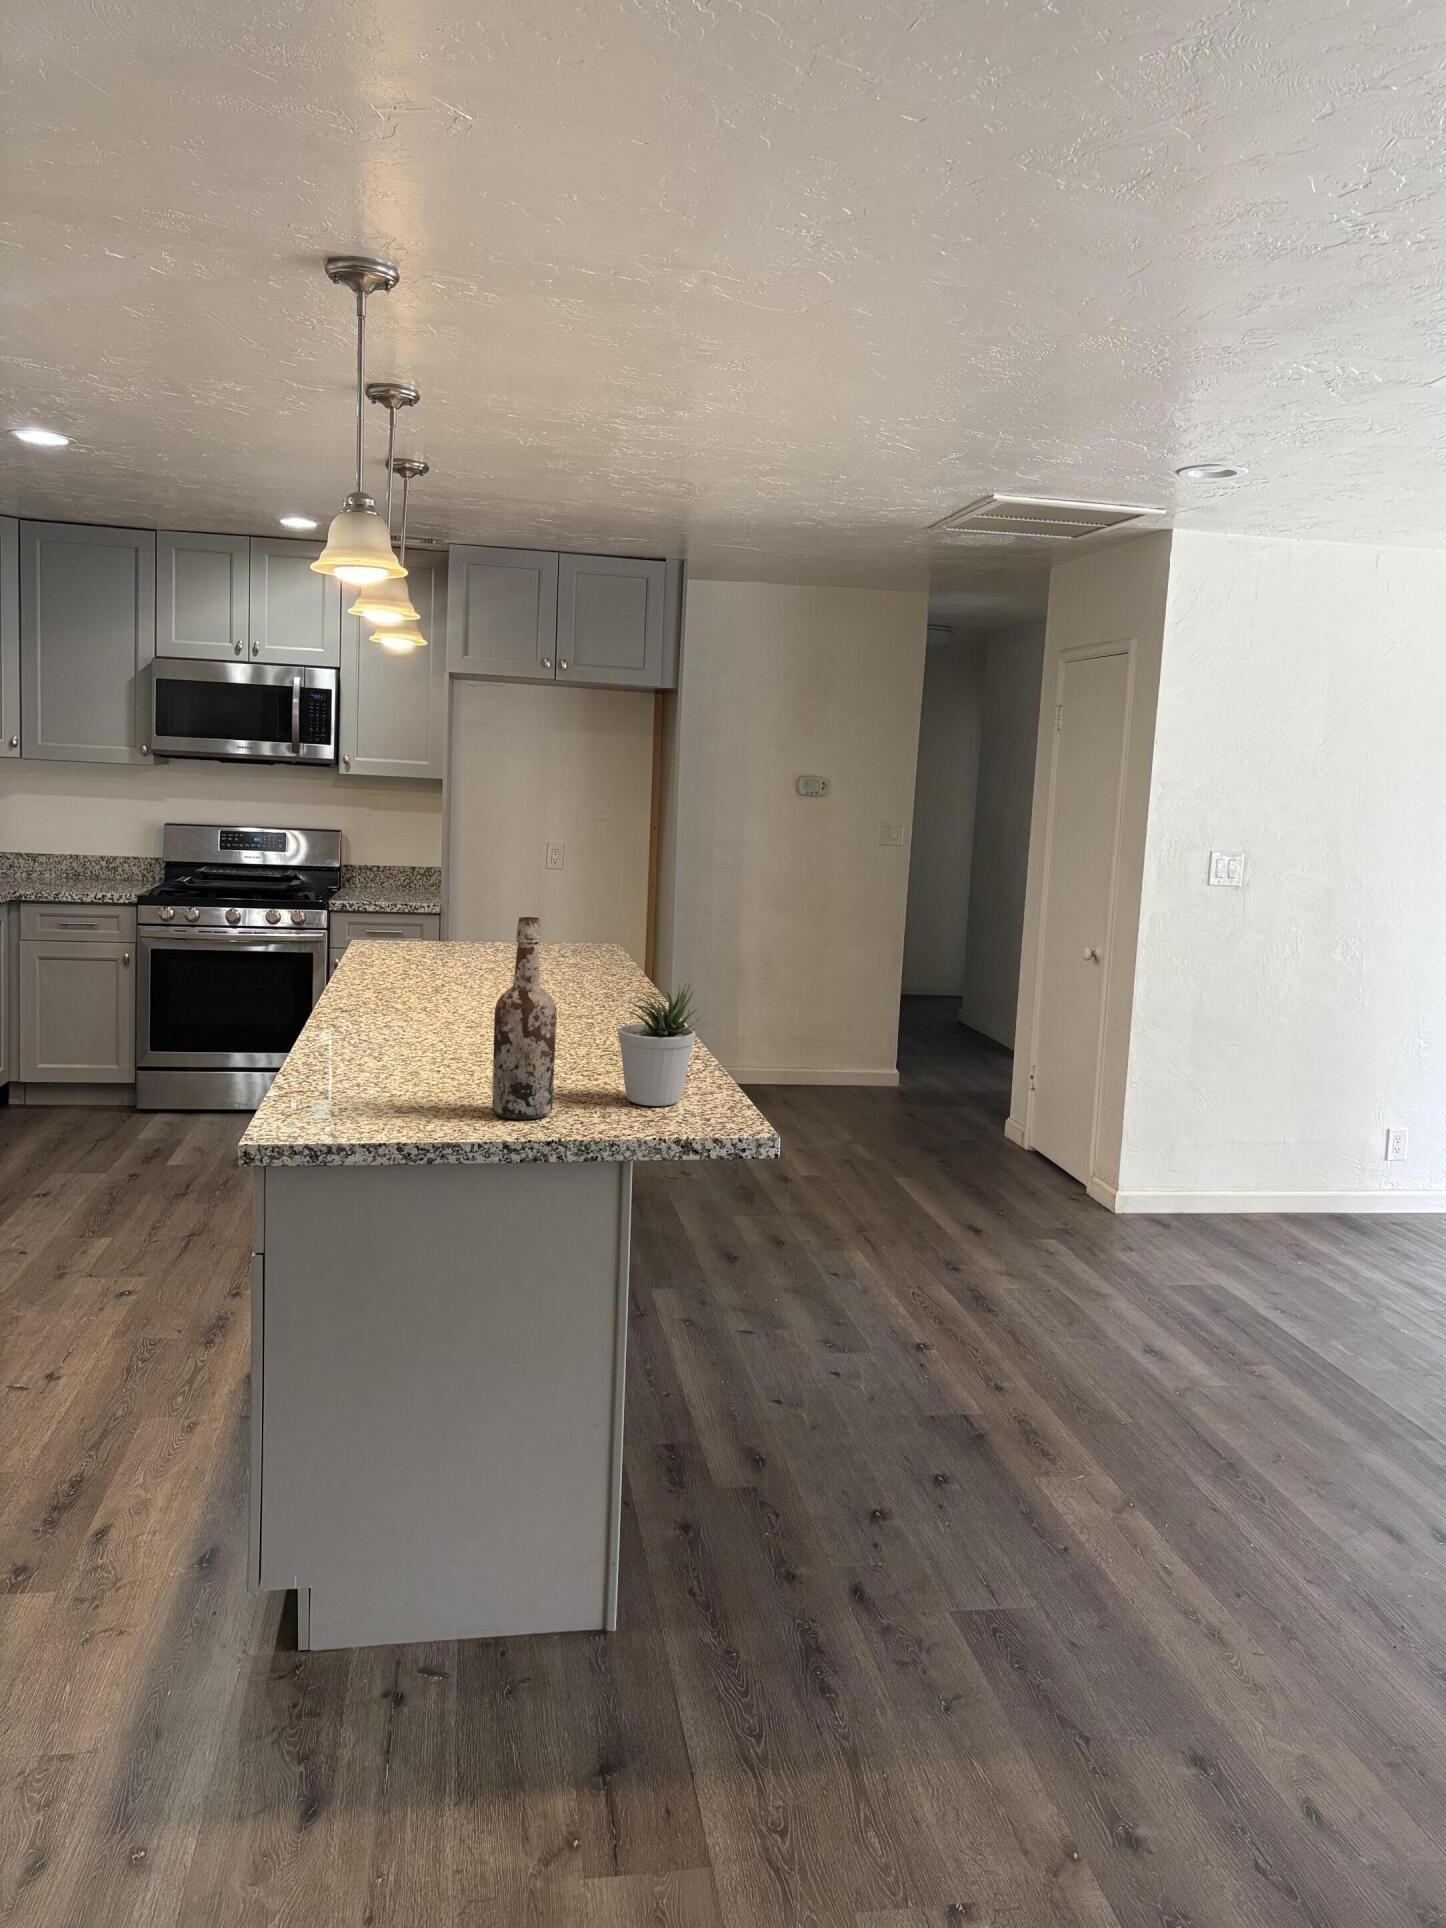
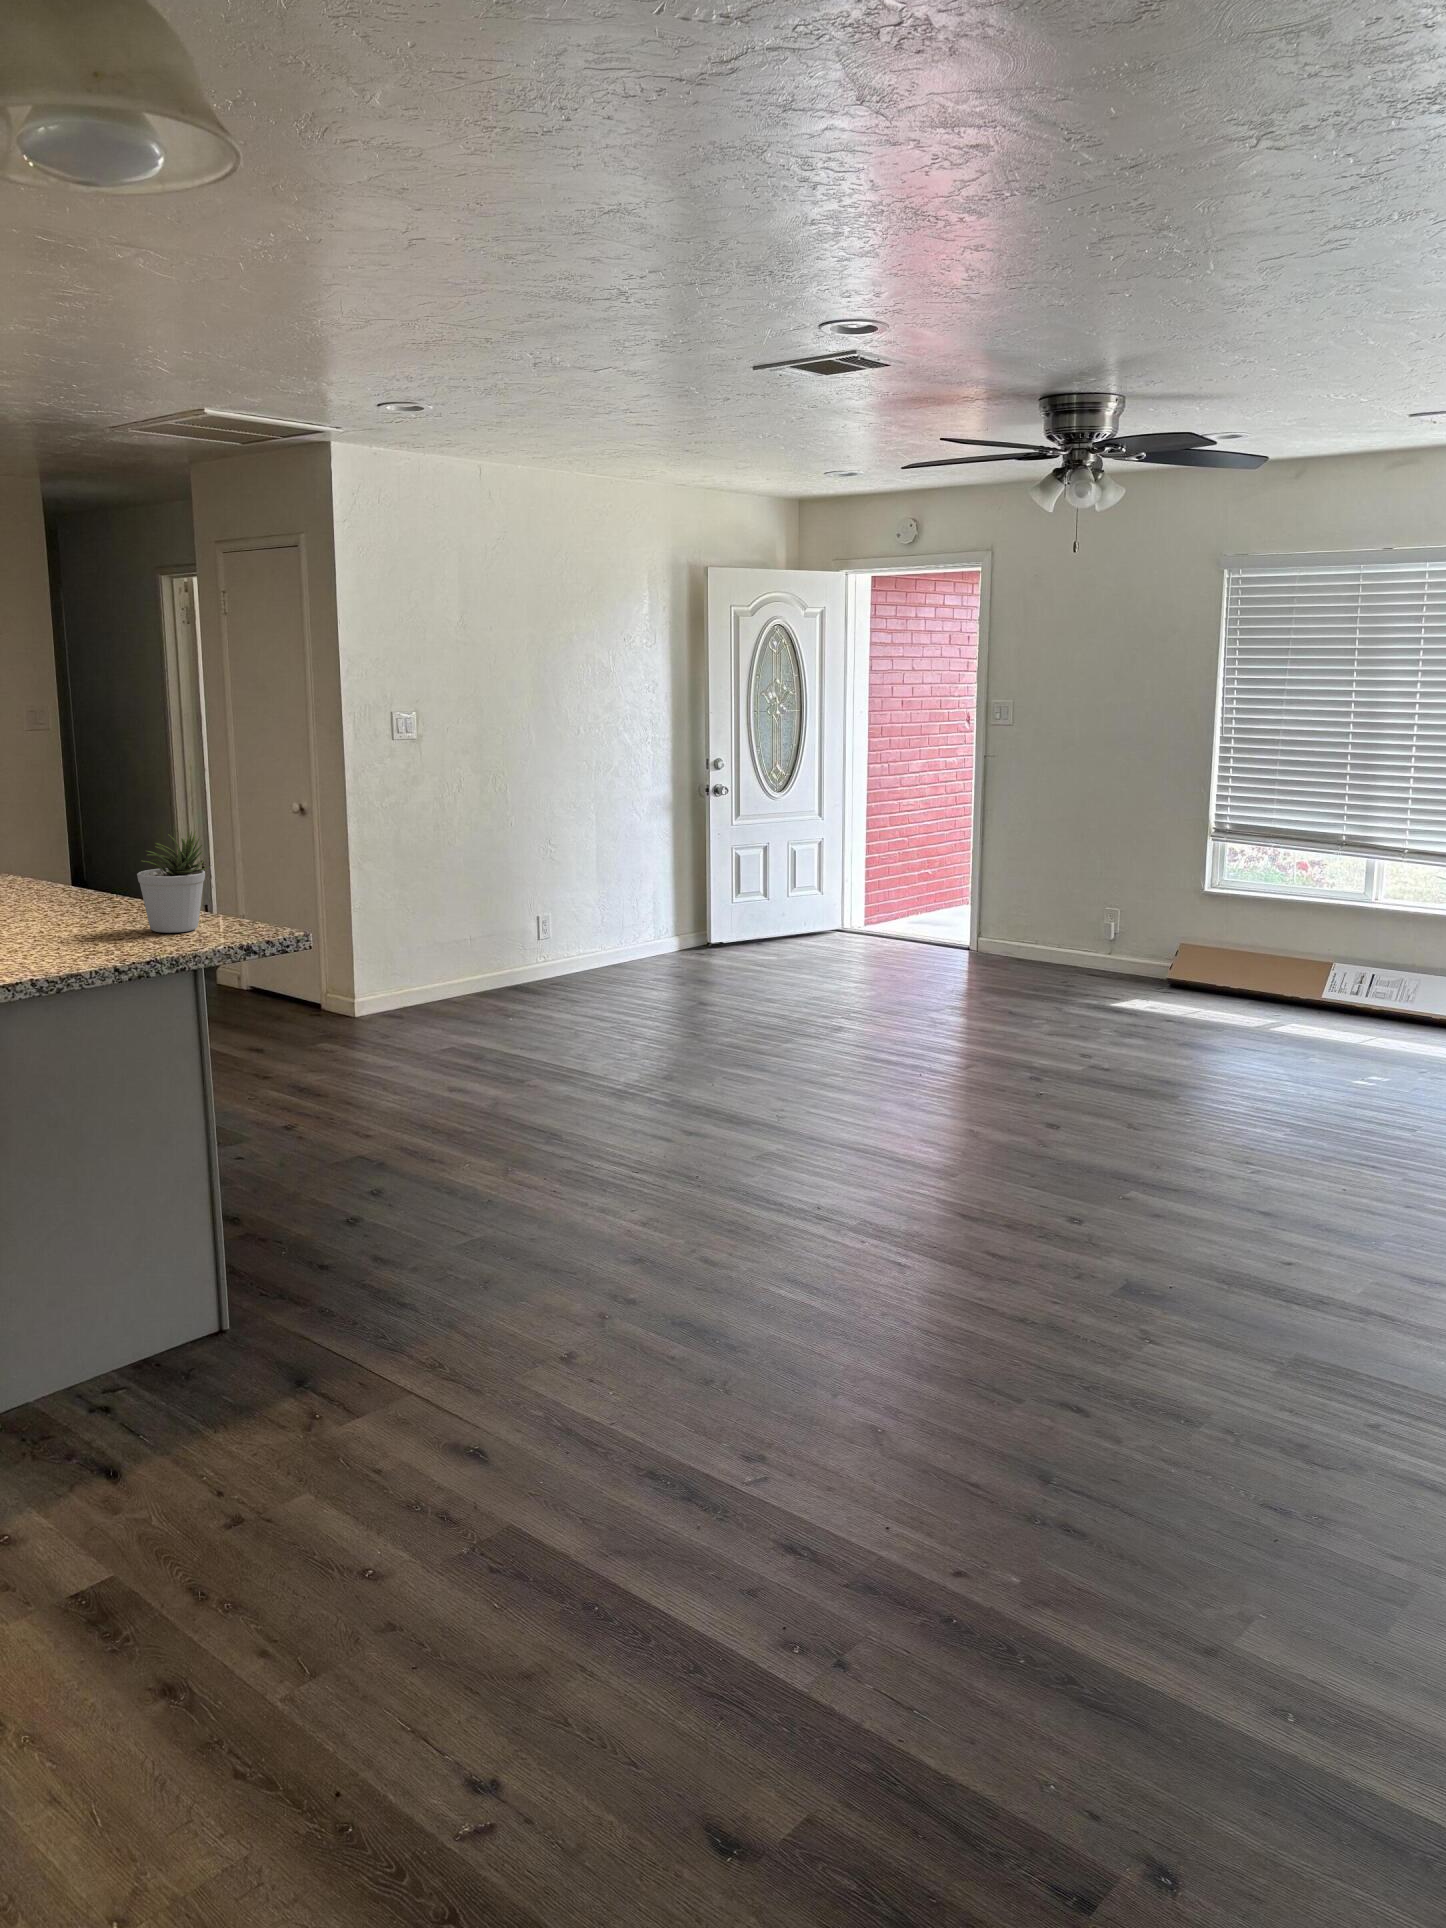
wine bottle: present [493,917,557,1119] -> none [54,786,115,954]

